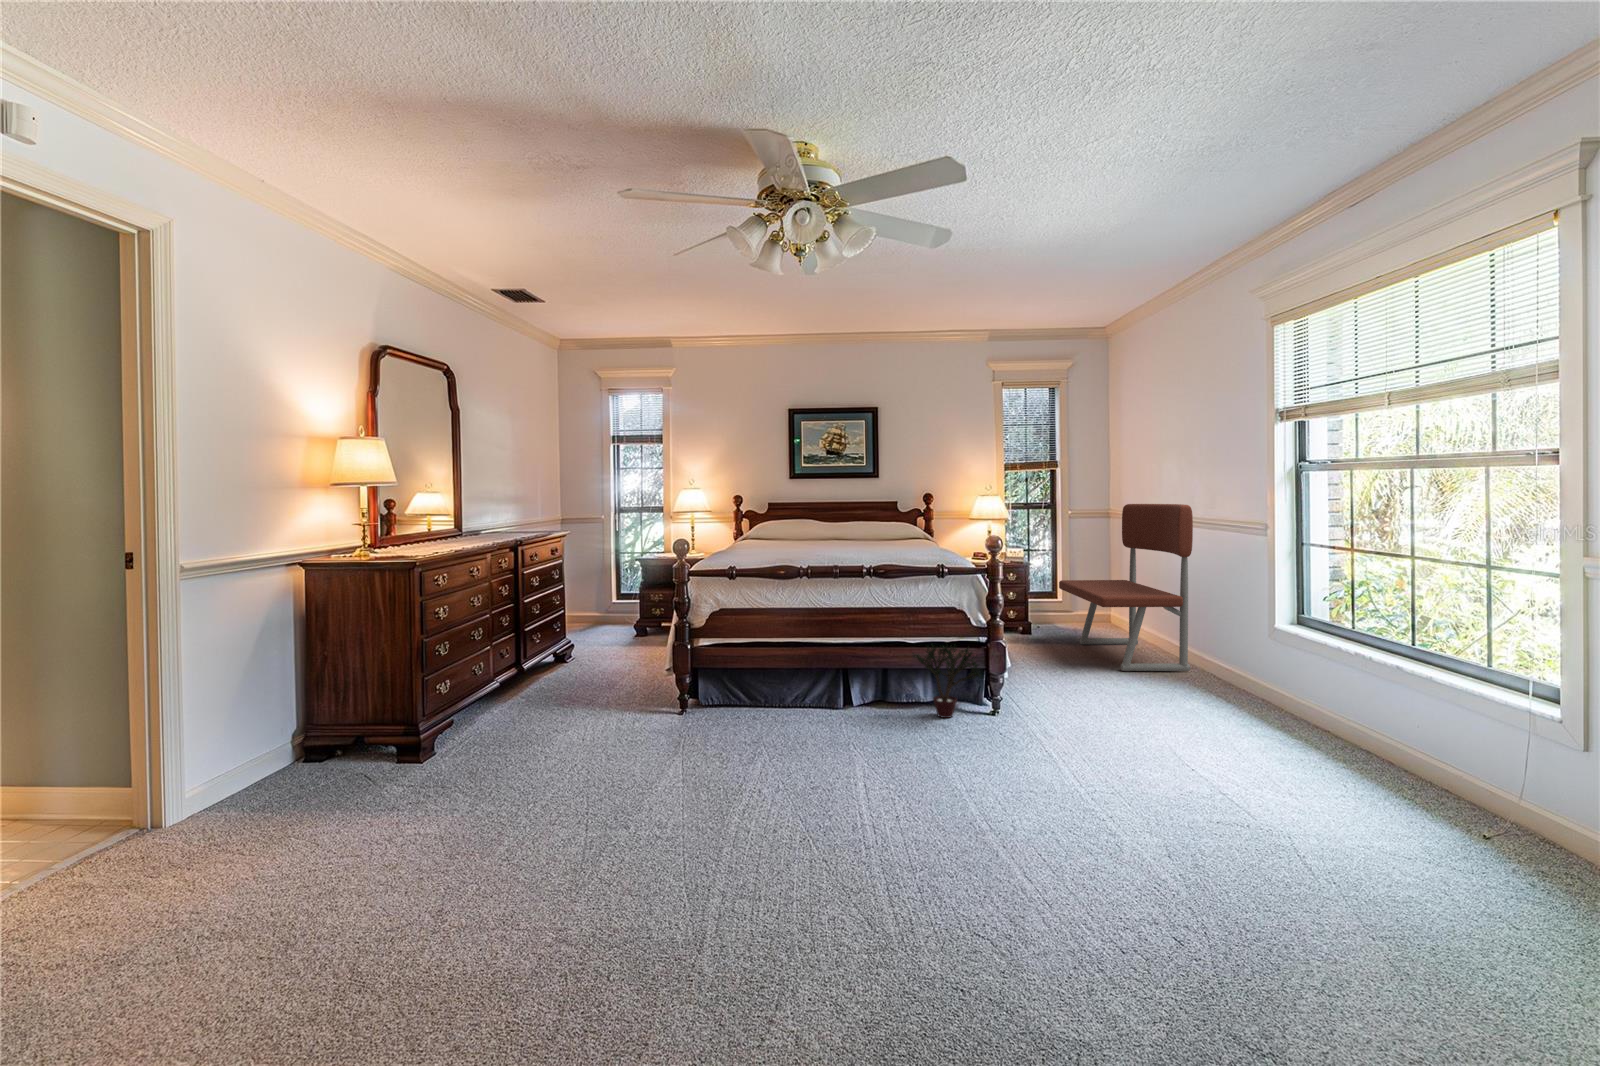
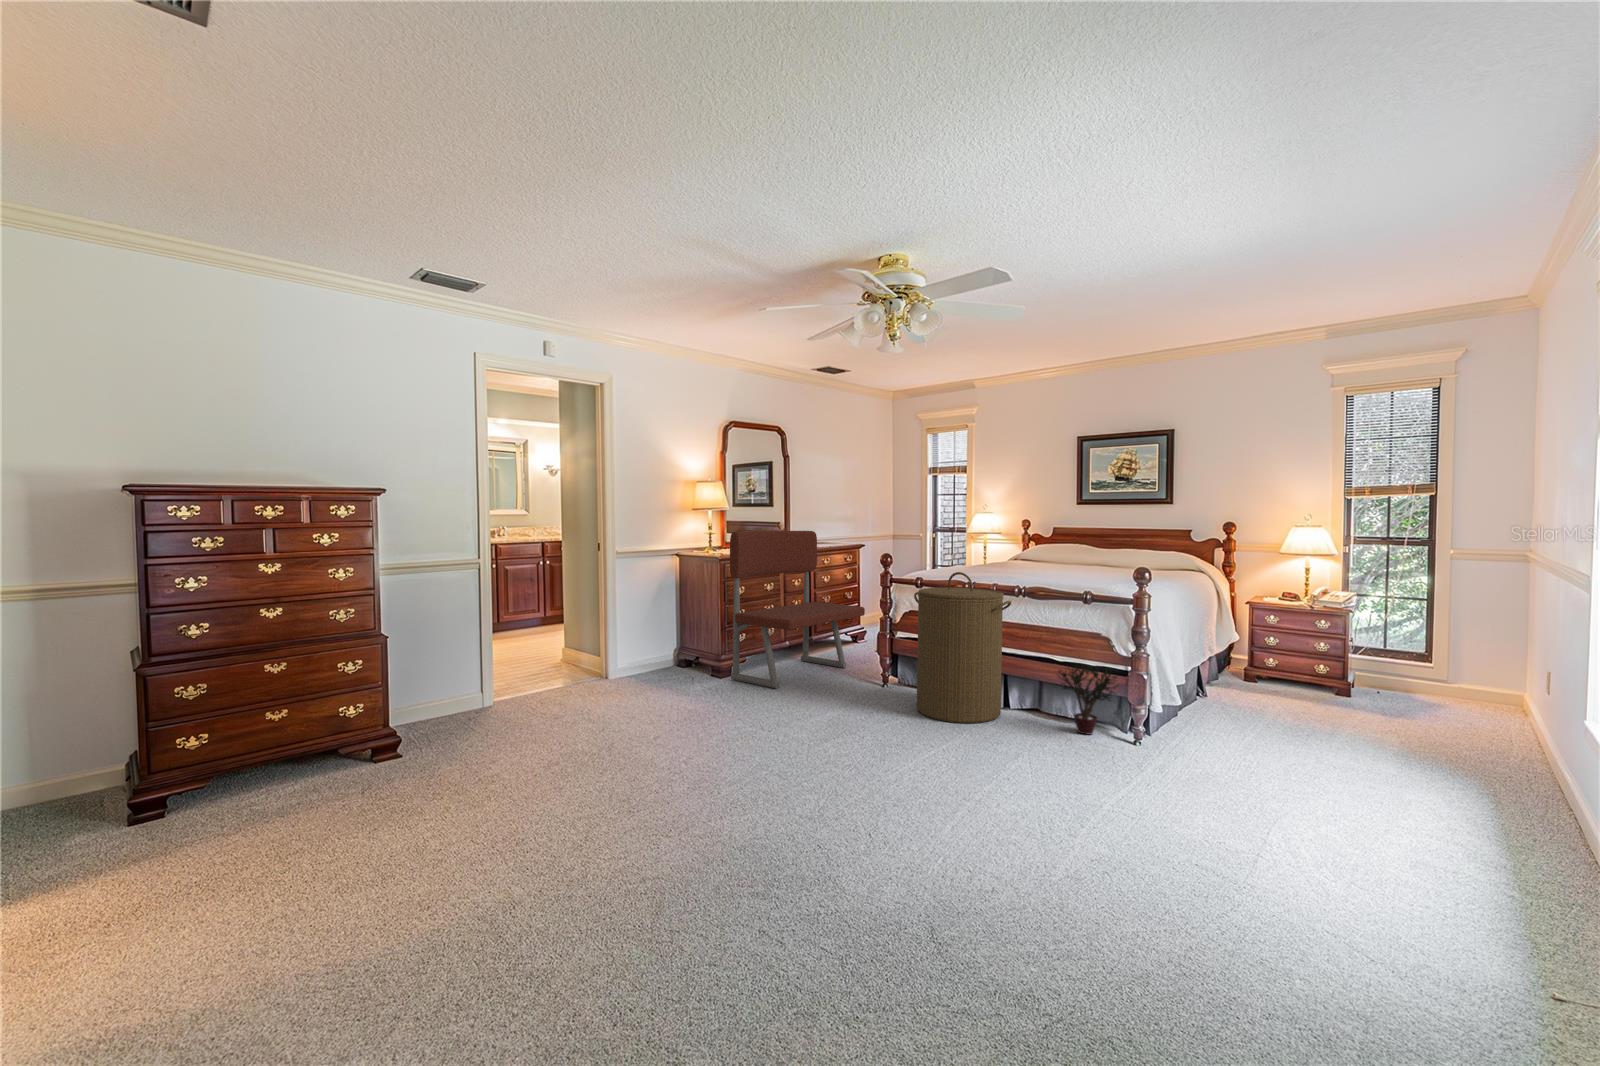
bench: present [1059,504,1193,671] -> present [730,531,865,688]
laundry hamper: none [745,557,868,739] -> present [914,572,1011,723]

